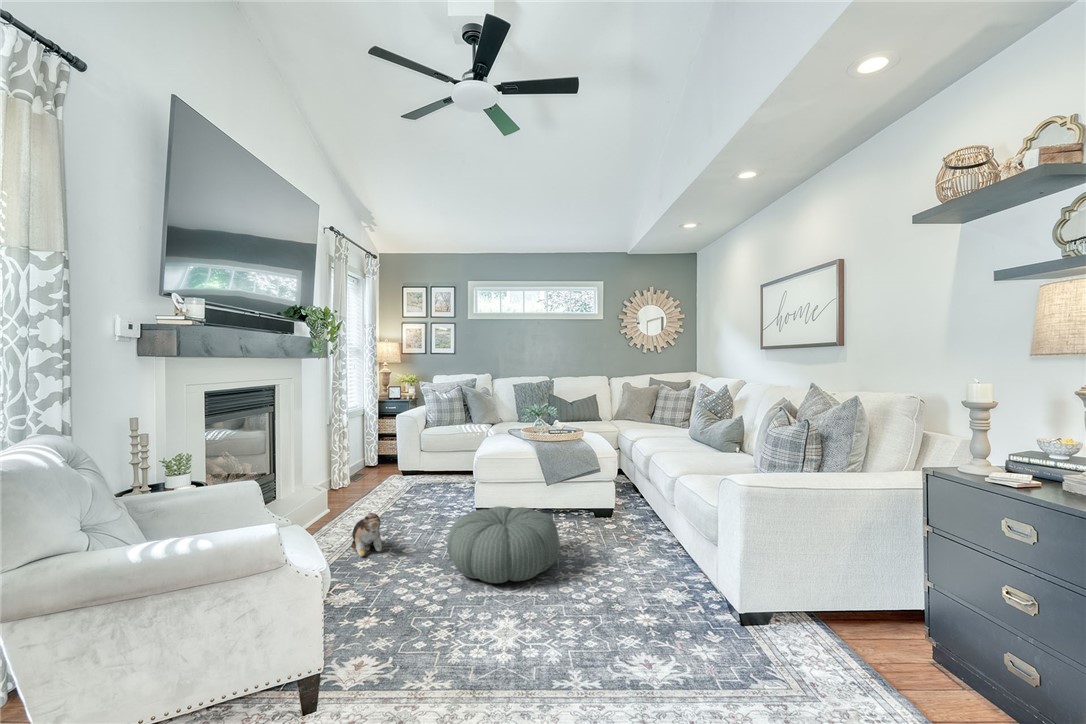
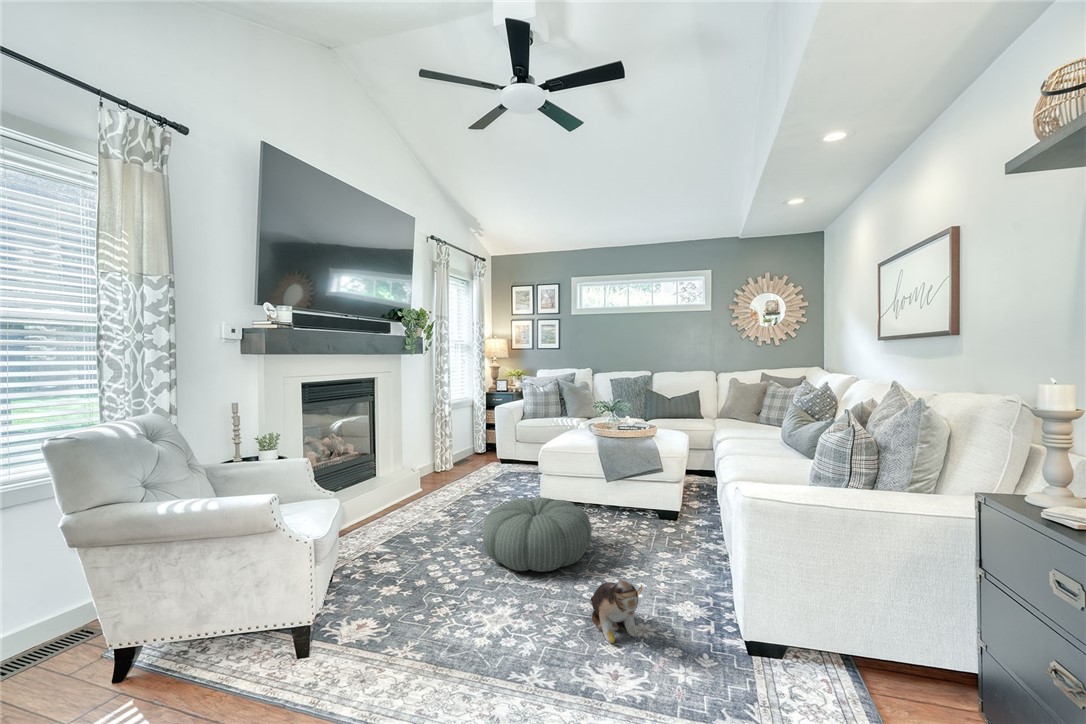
plush toy: present [352,513,382,557] -> present [591,580,643,643]

